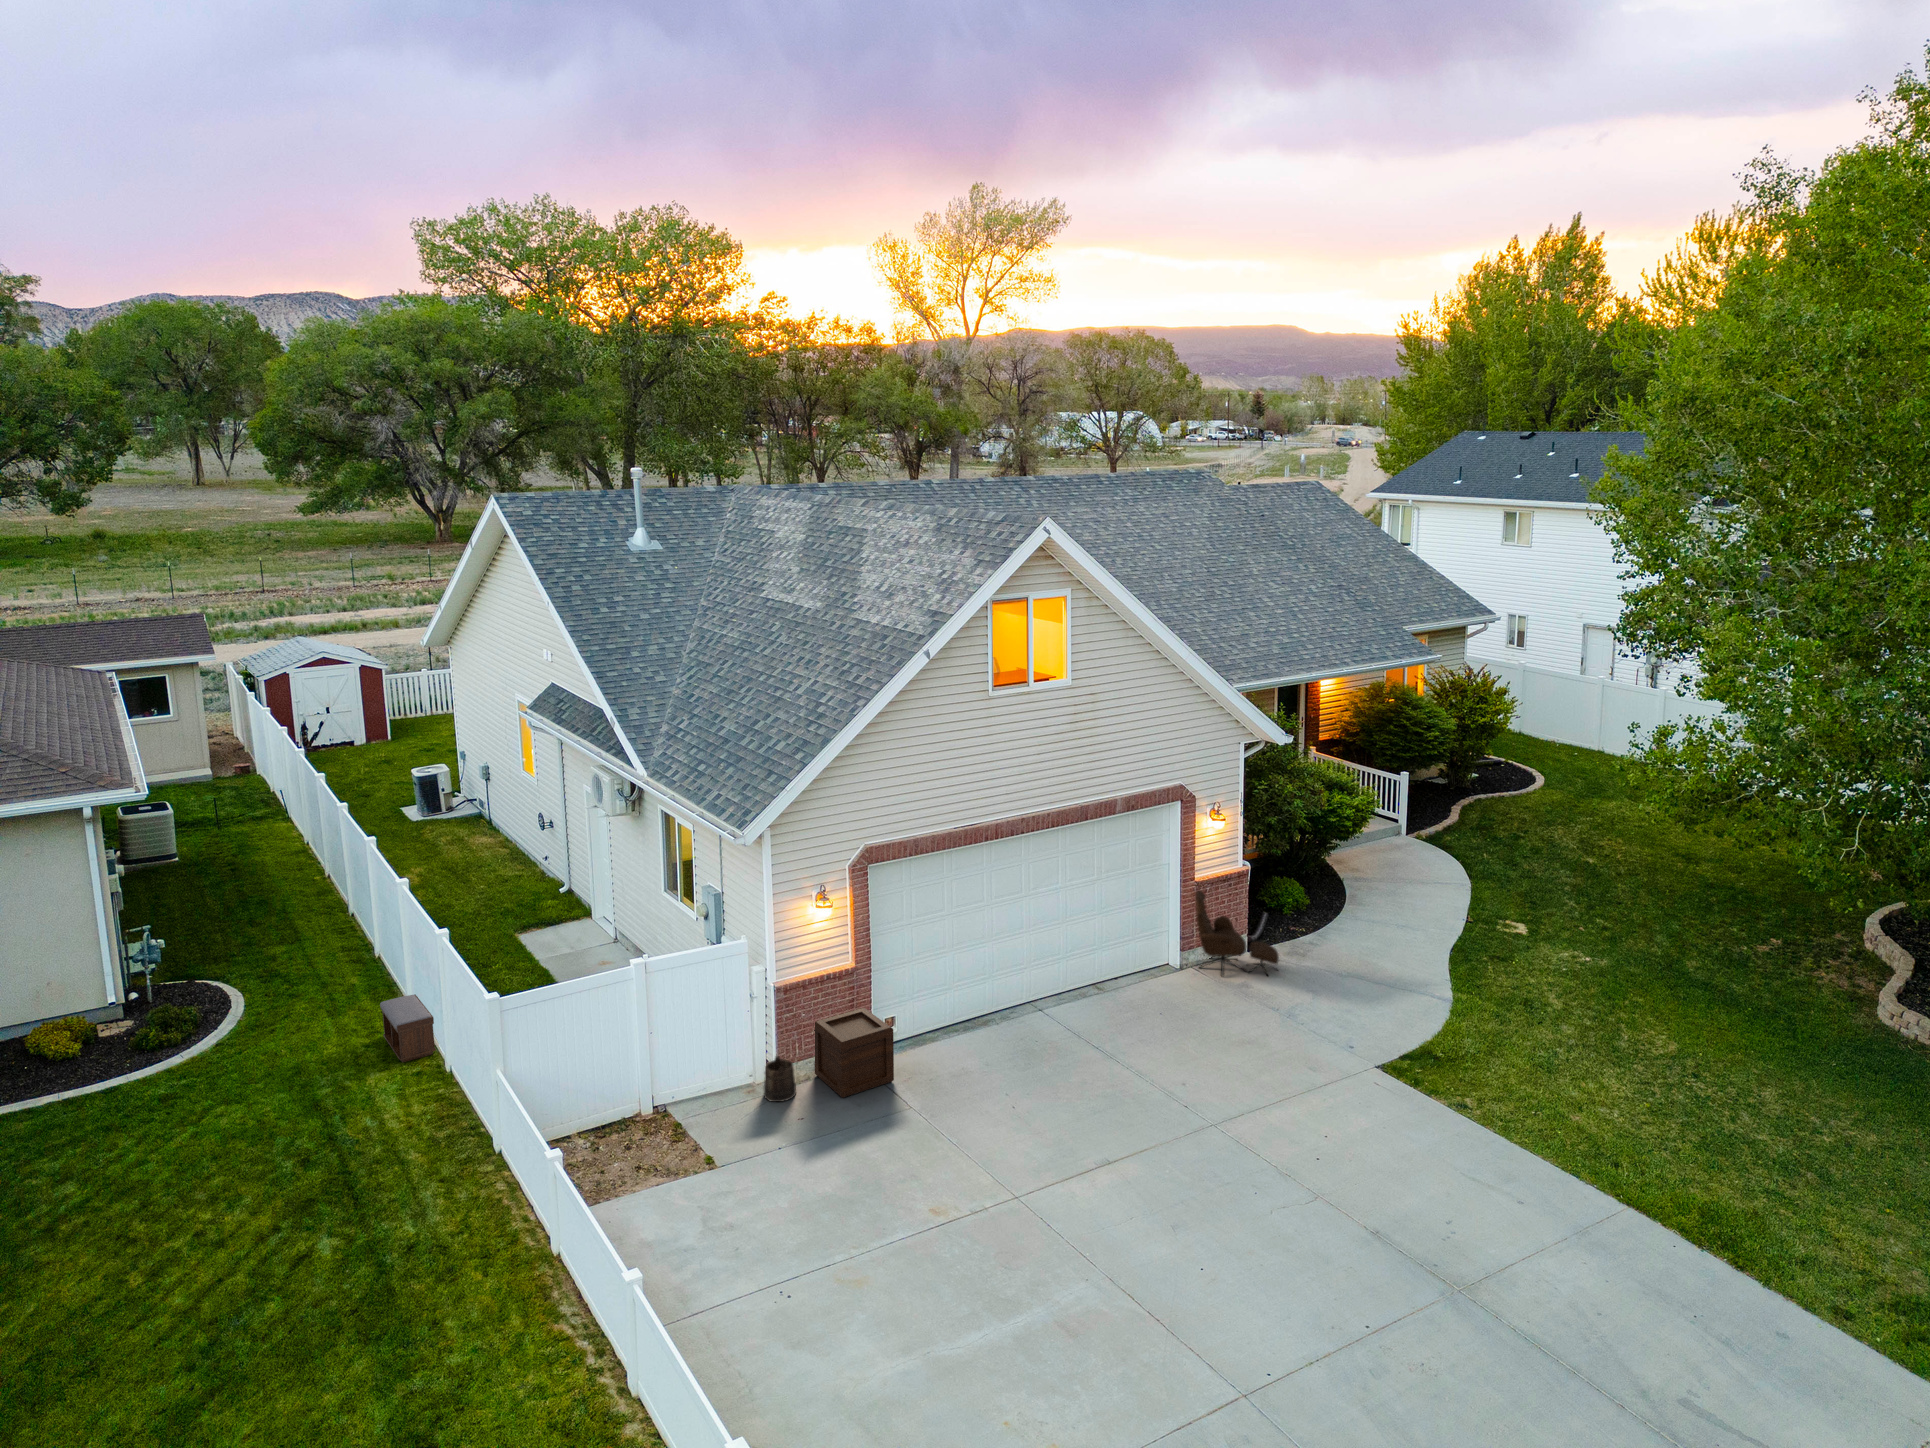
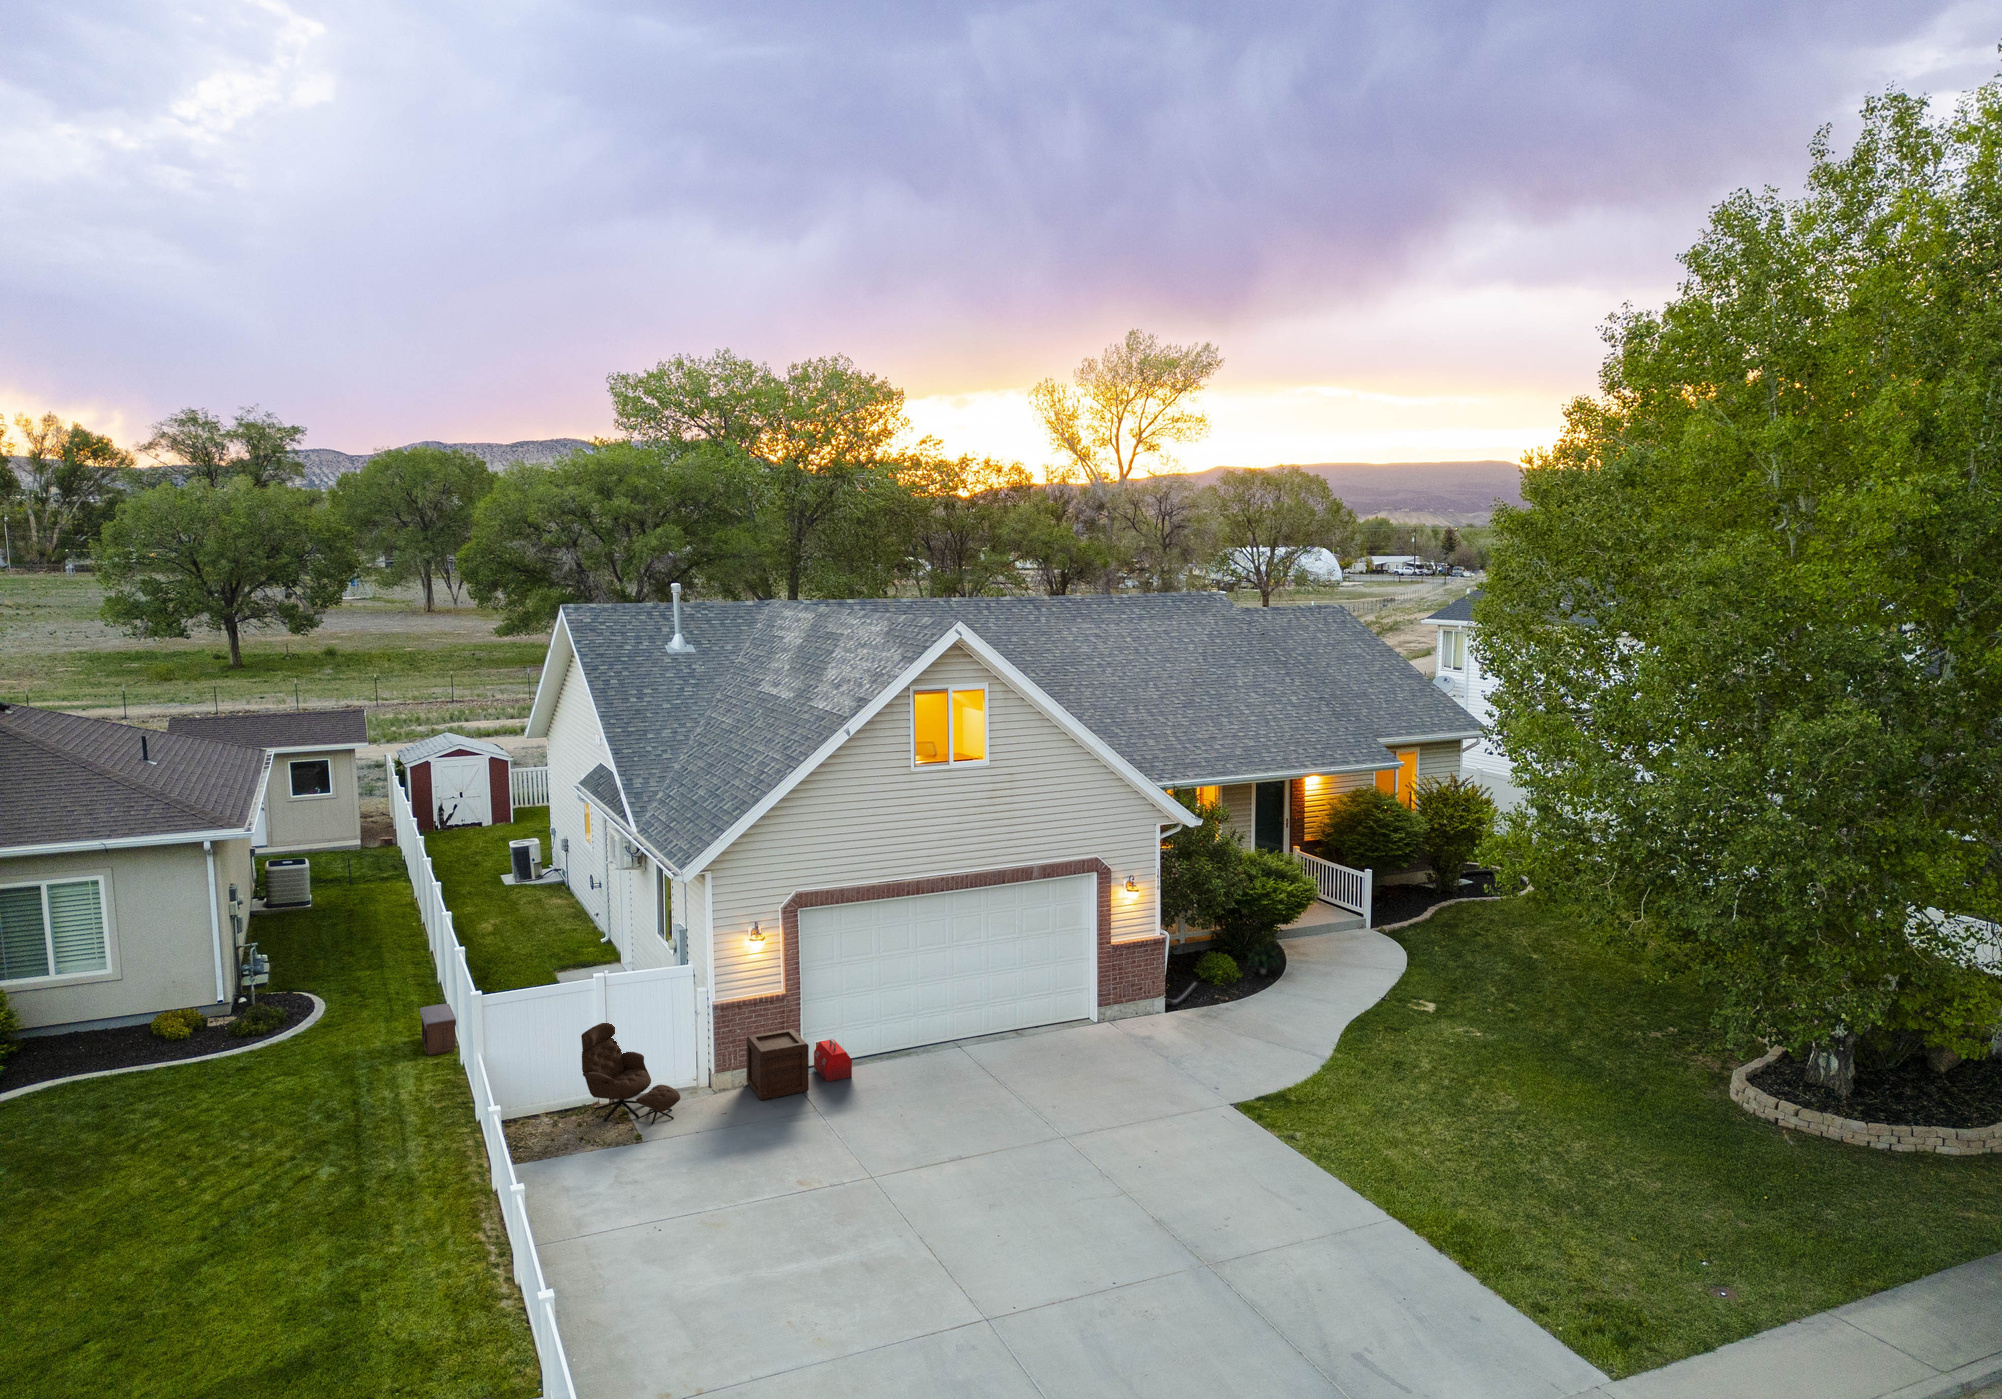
potted plant: none [1311,863,1354,898] -> present [1248,944,1280,974]
lounge chair: present [1195,891,1279,976] -> present [581,1023,681,1125]
toolbox: none [886,1014,936,1067] -> present [814,1039,852,1082]
bucket: present [764,1056,796,1102] -> none [699,1063,726,1100]

